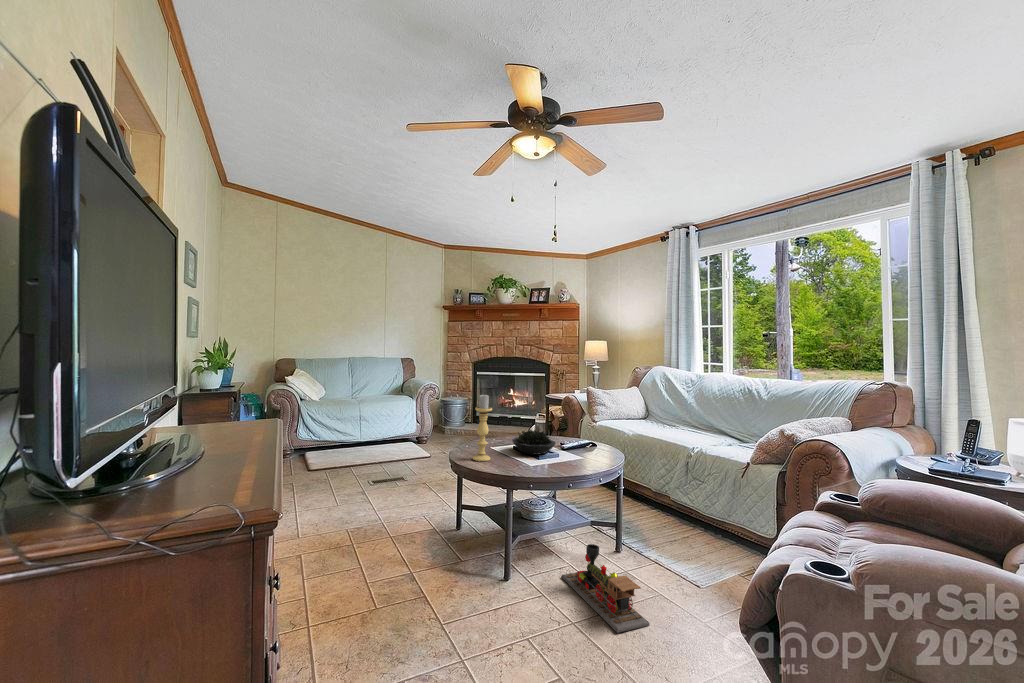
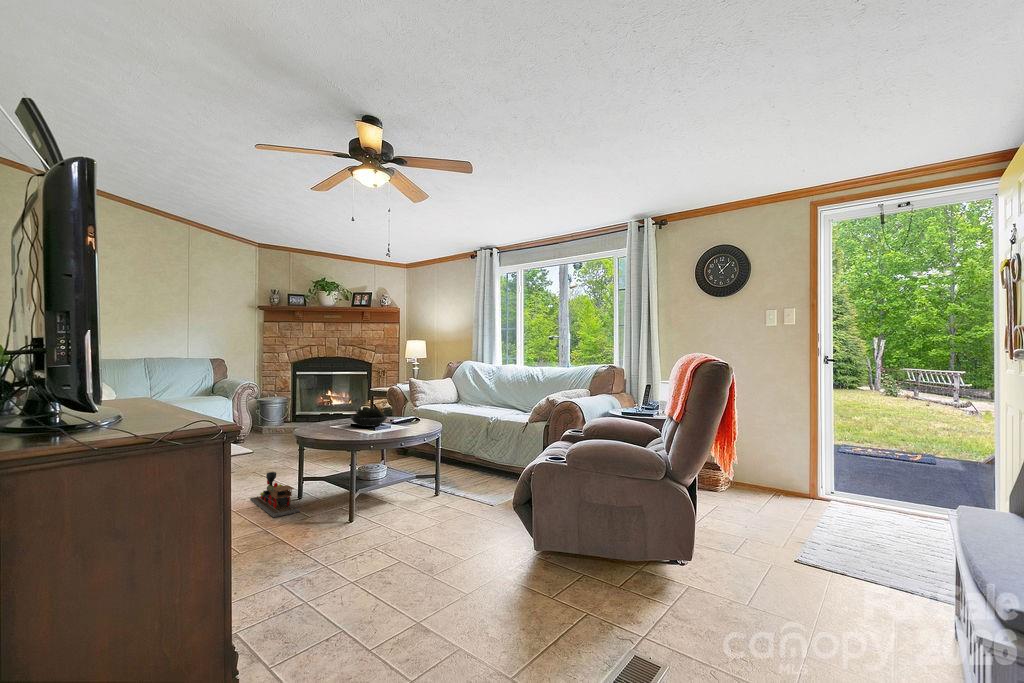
candle holder: present [473,395,492,461] -> none [316,377,334,433]
toy train: present [561,544,650,633] -> present [250,472,300,517]

